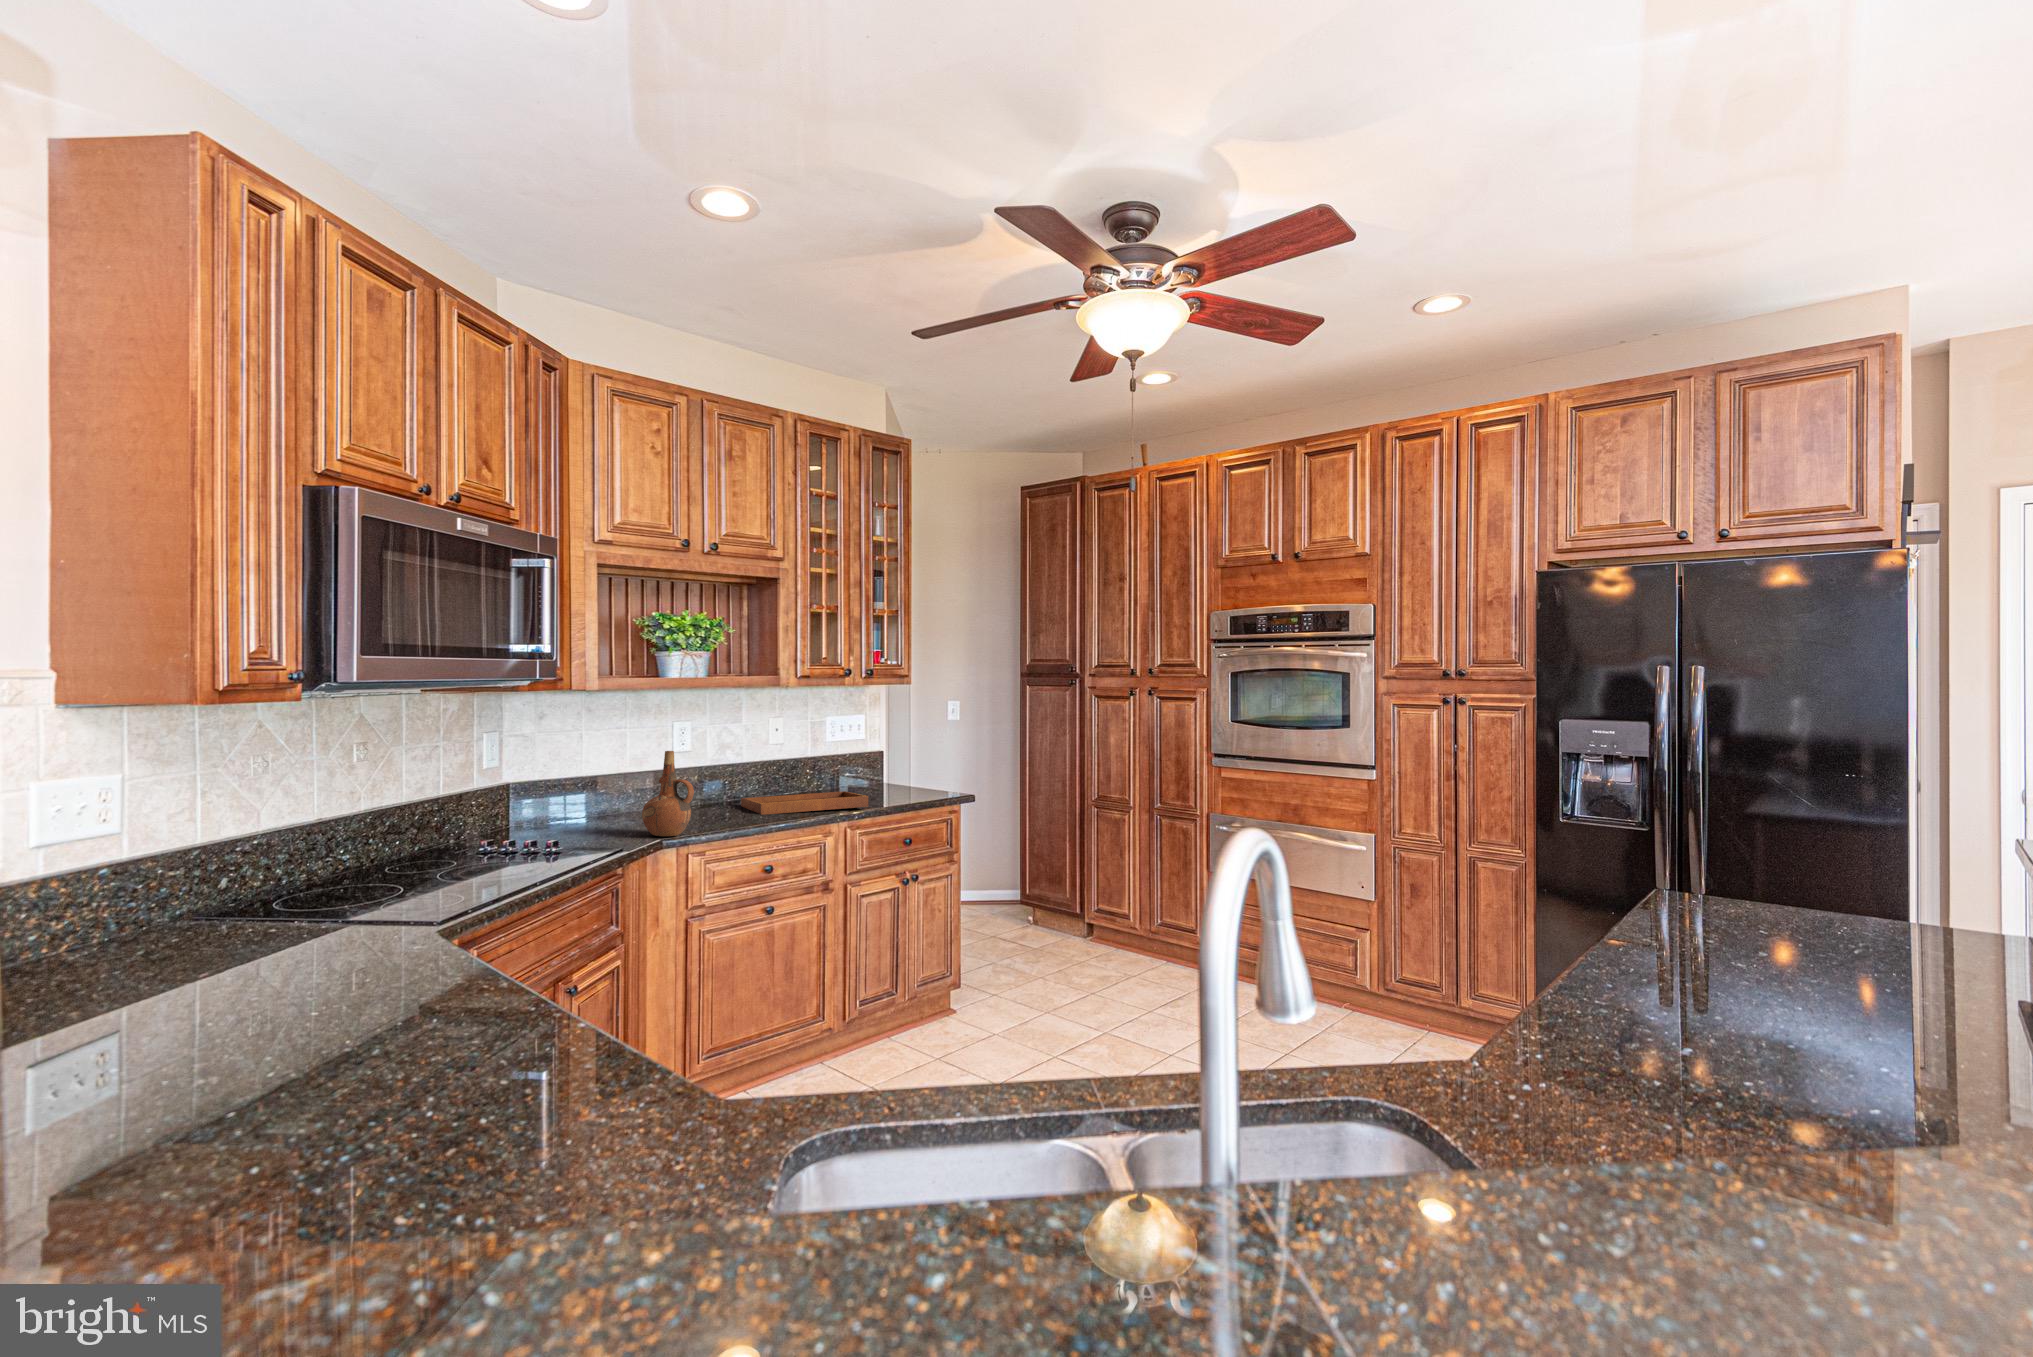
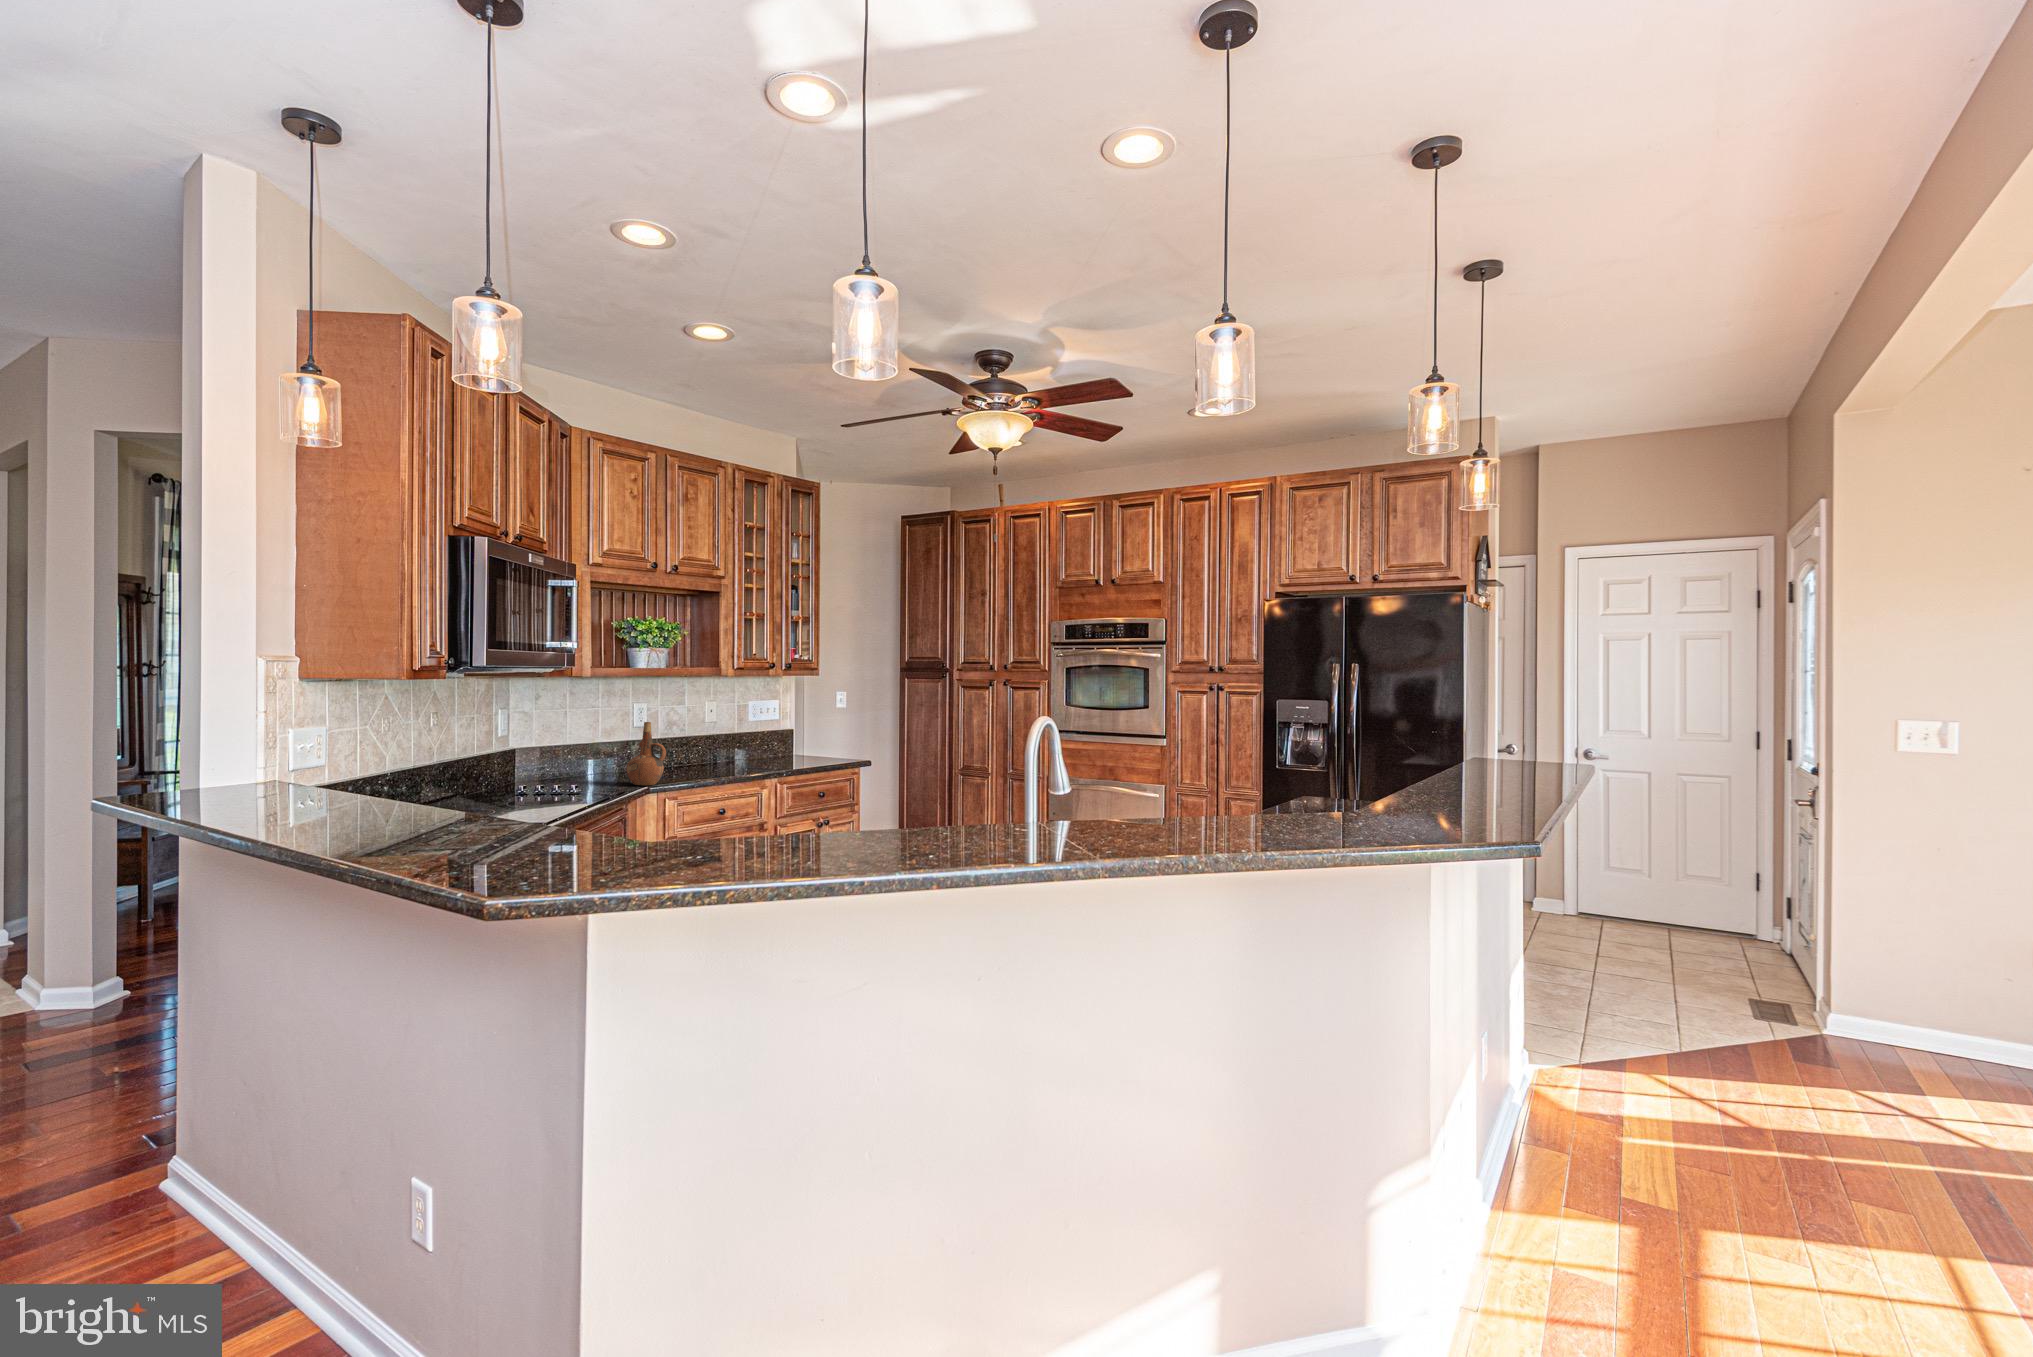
tray: present [741,768,868,815] -> none [689,738,789,773]

